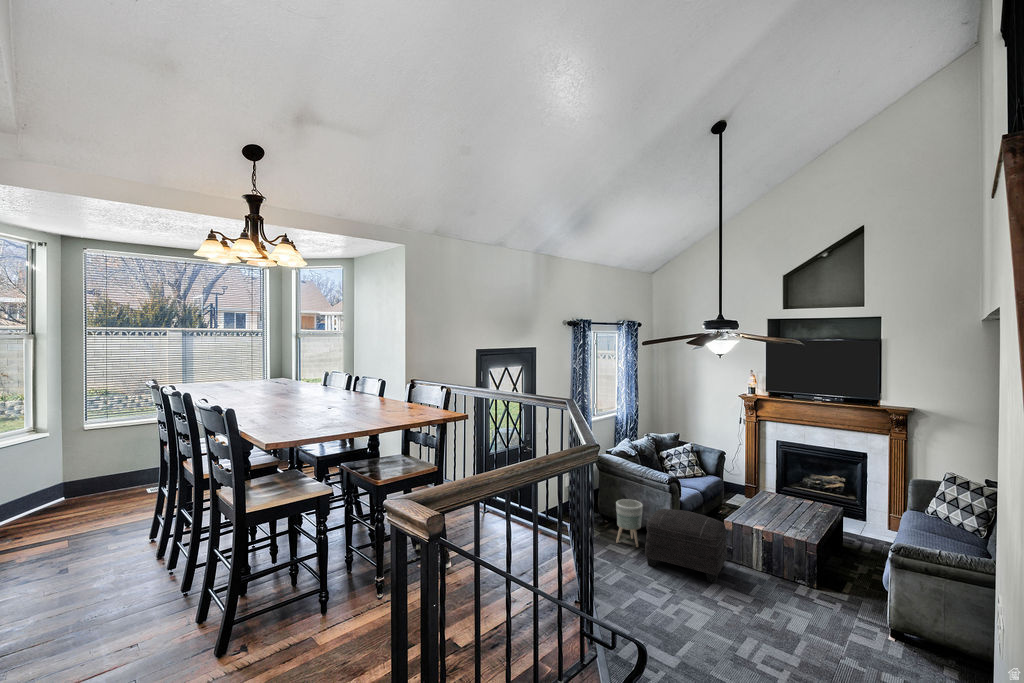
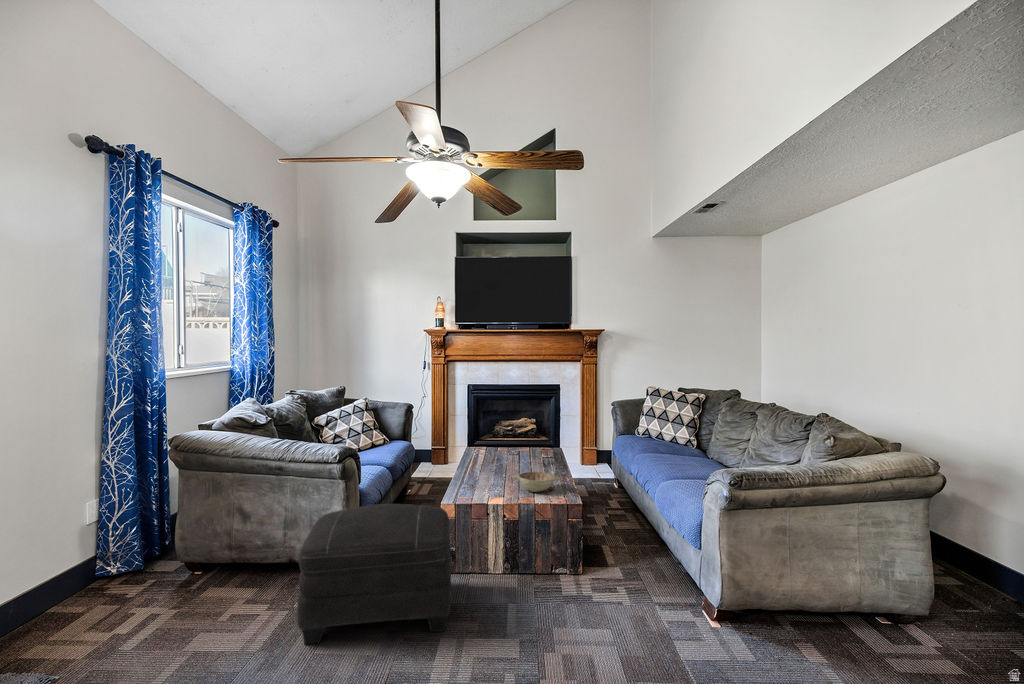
planter: present [616,499,643,547] -> none [225,510,287,612]
decorative bowl: none [775,515,809,530] -> present [513,472,561,492]

